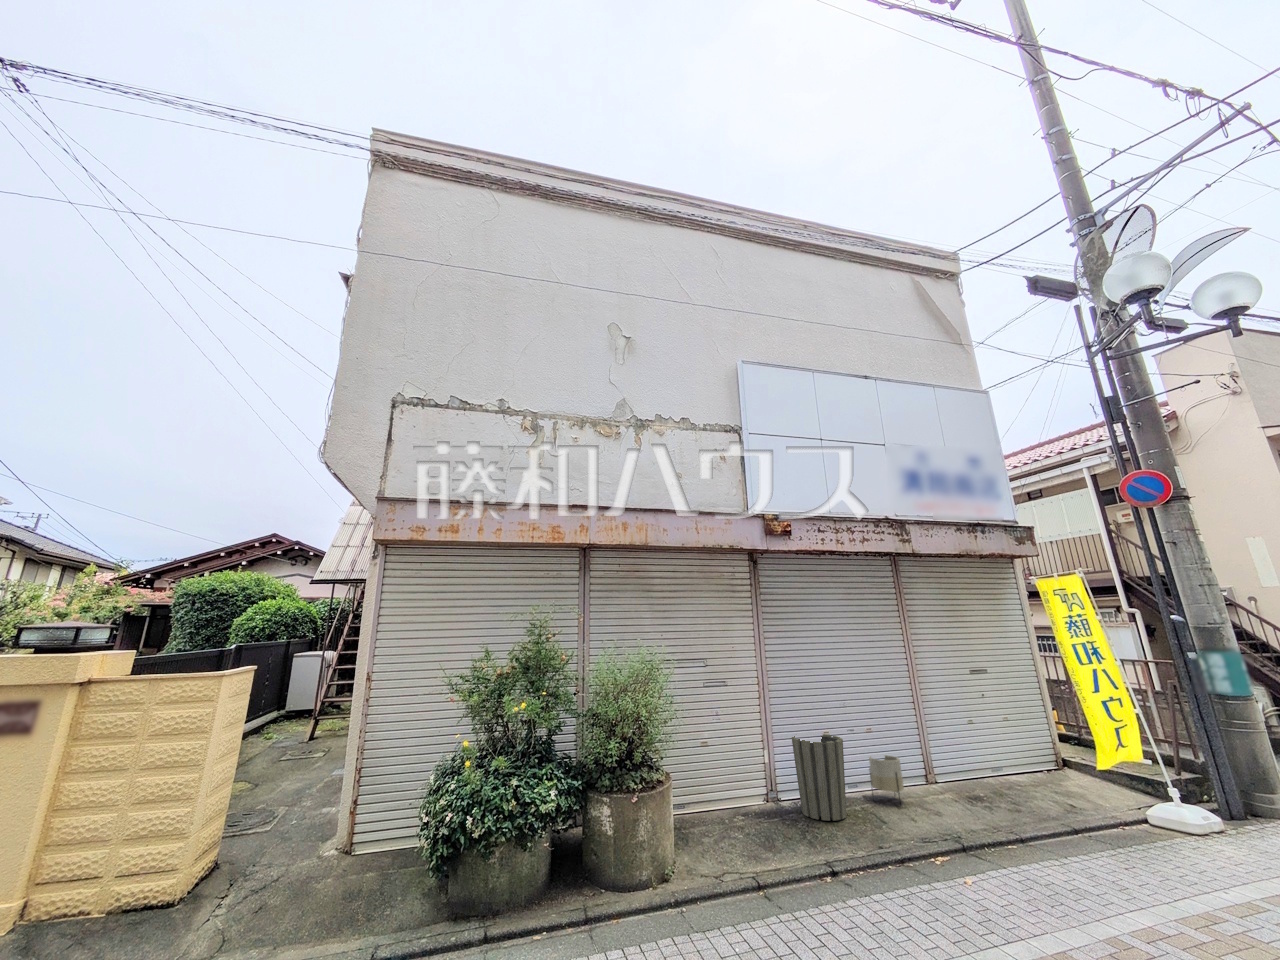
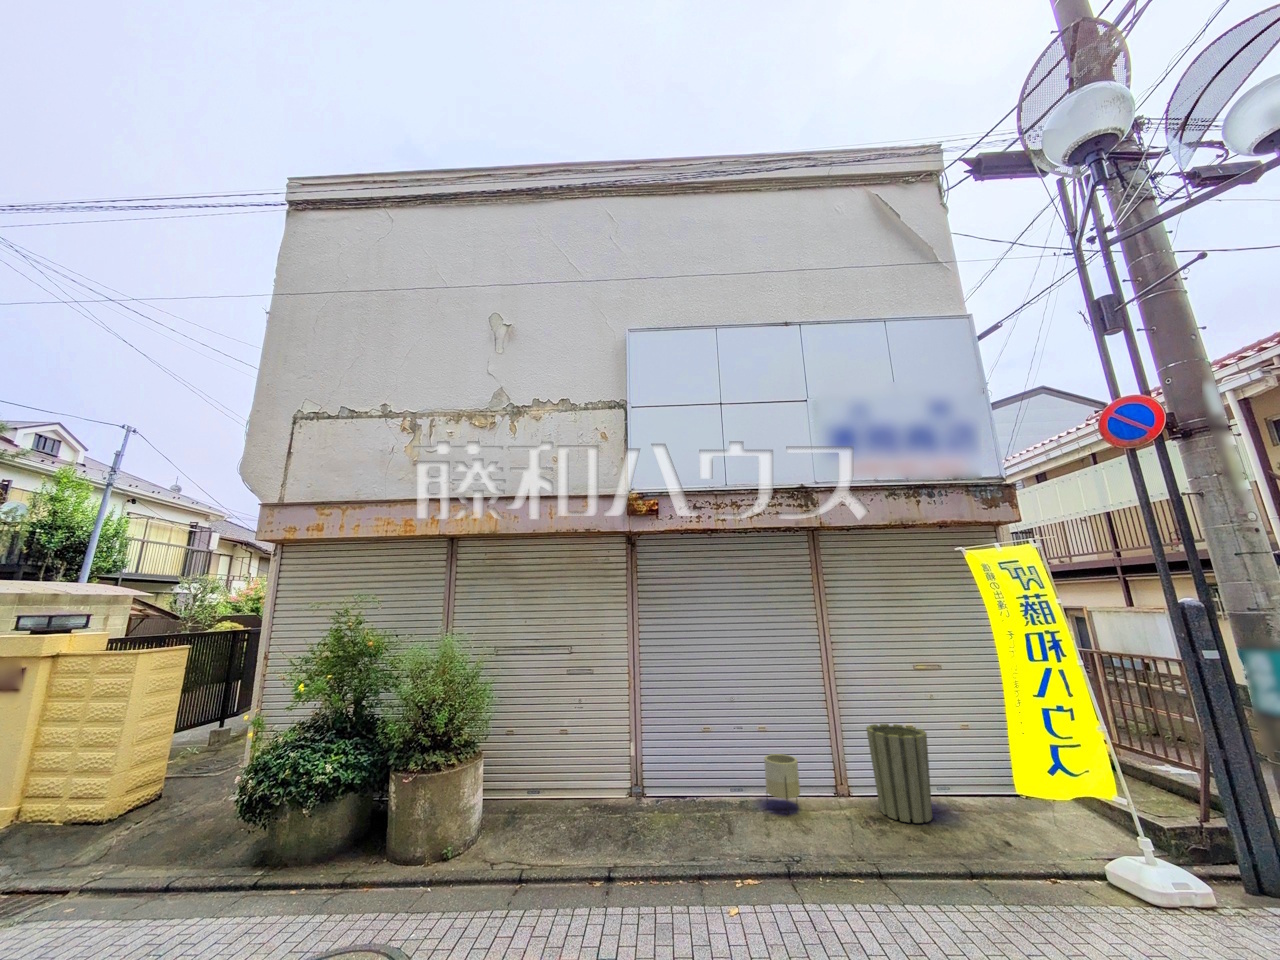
trash can: present [792,734,846,821] -> present [866,724,932,823]

